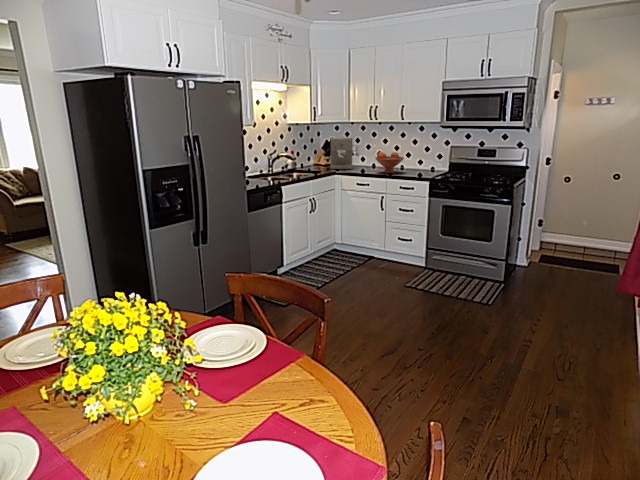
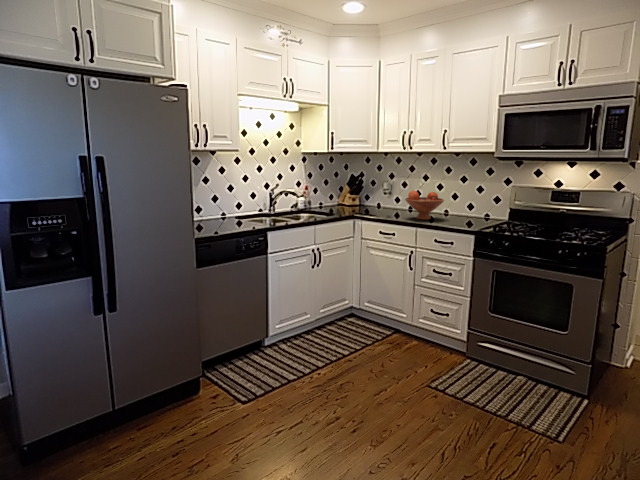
coffee maker: present [330,138,353,169] -> none [351,172,383,212]

